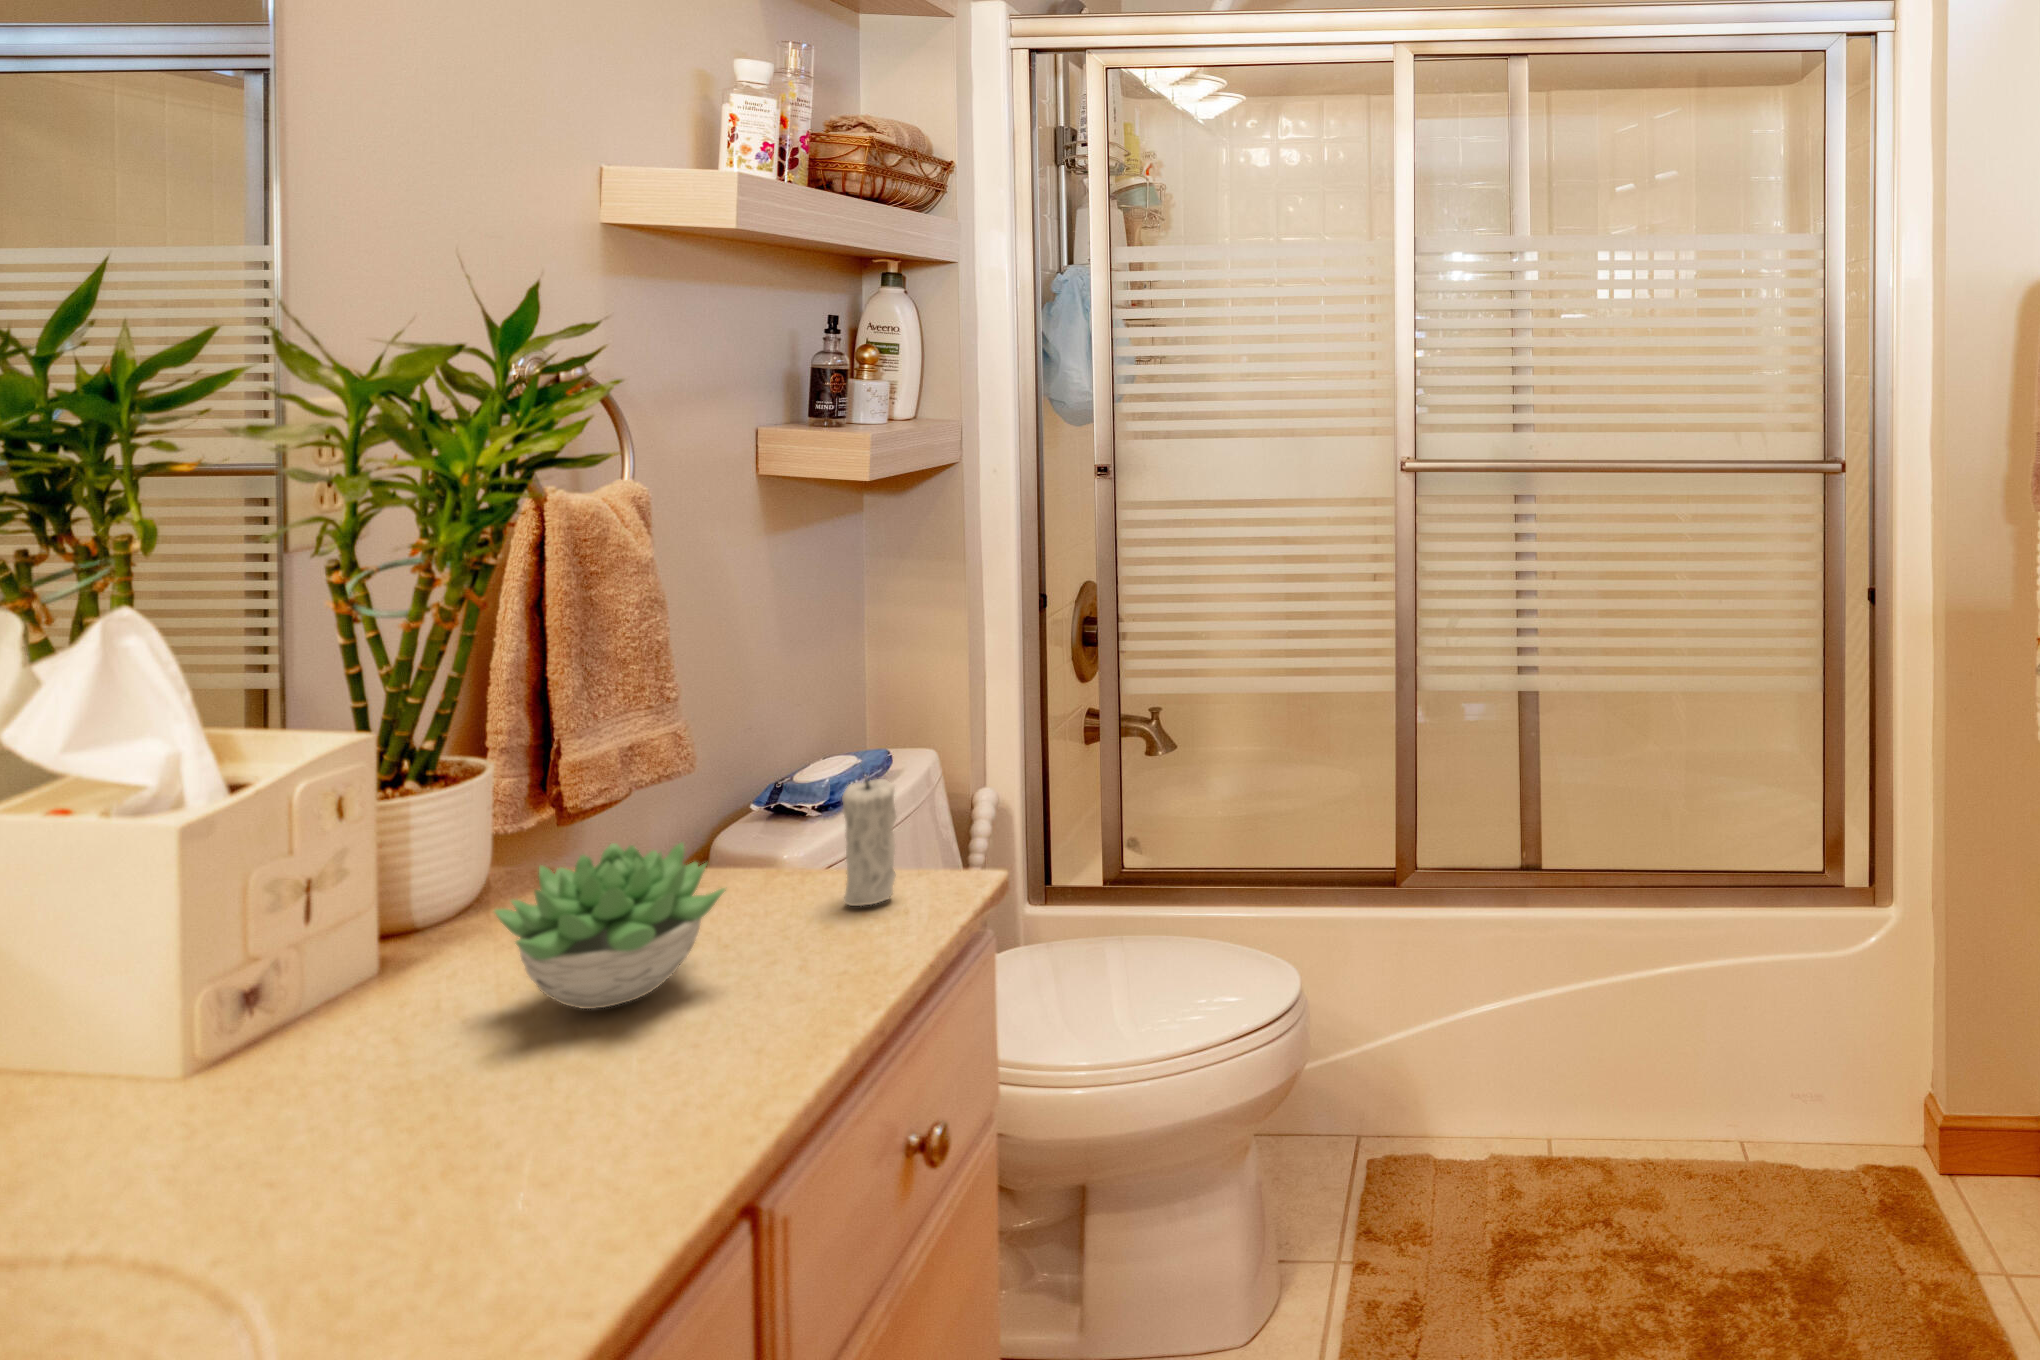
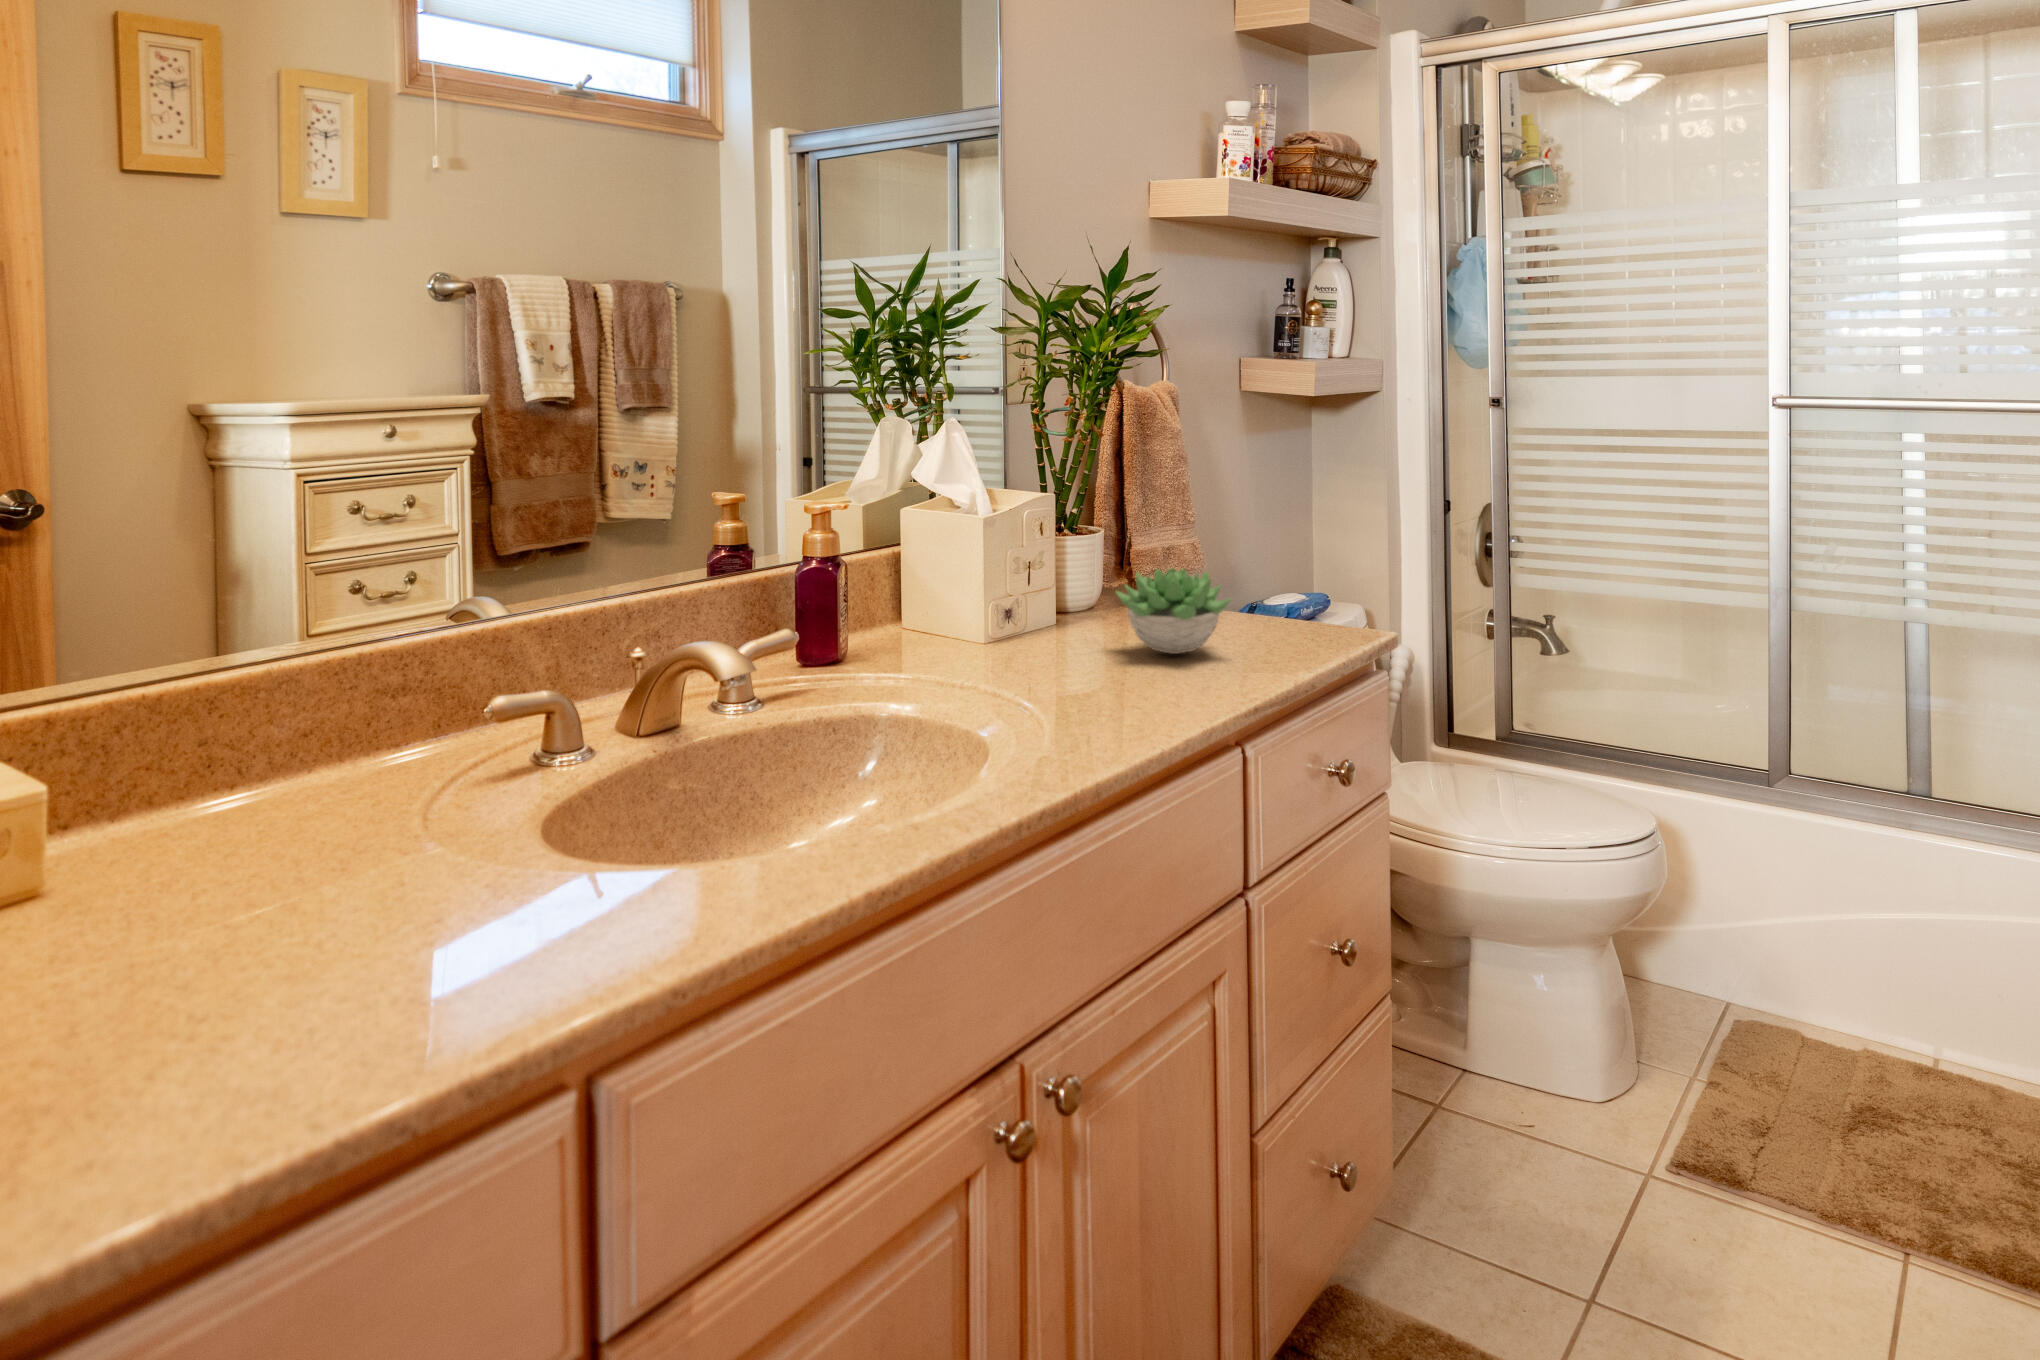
candle: present [842,778,896,906] -> none [1297,545,1331,638]

